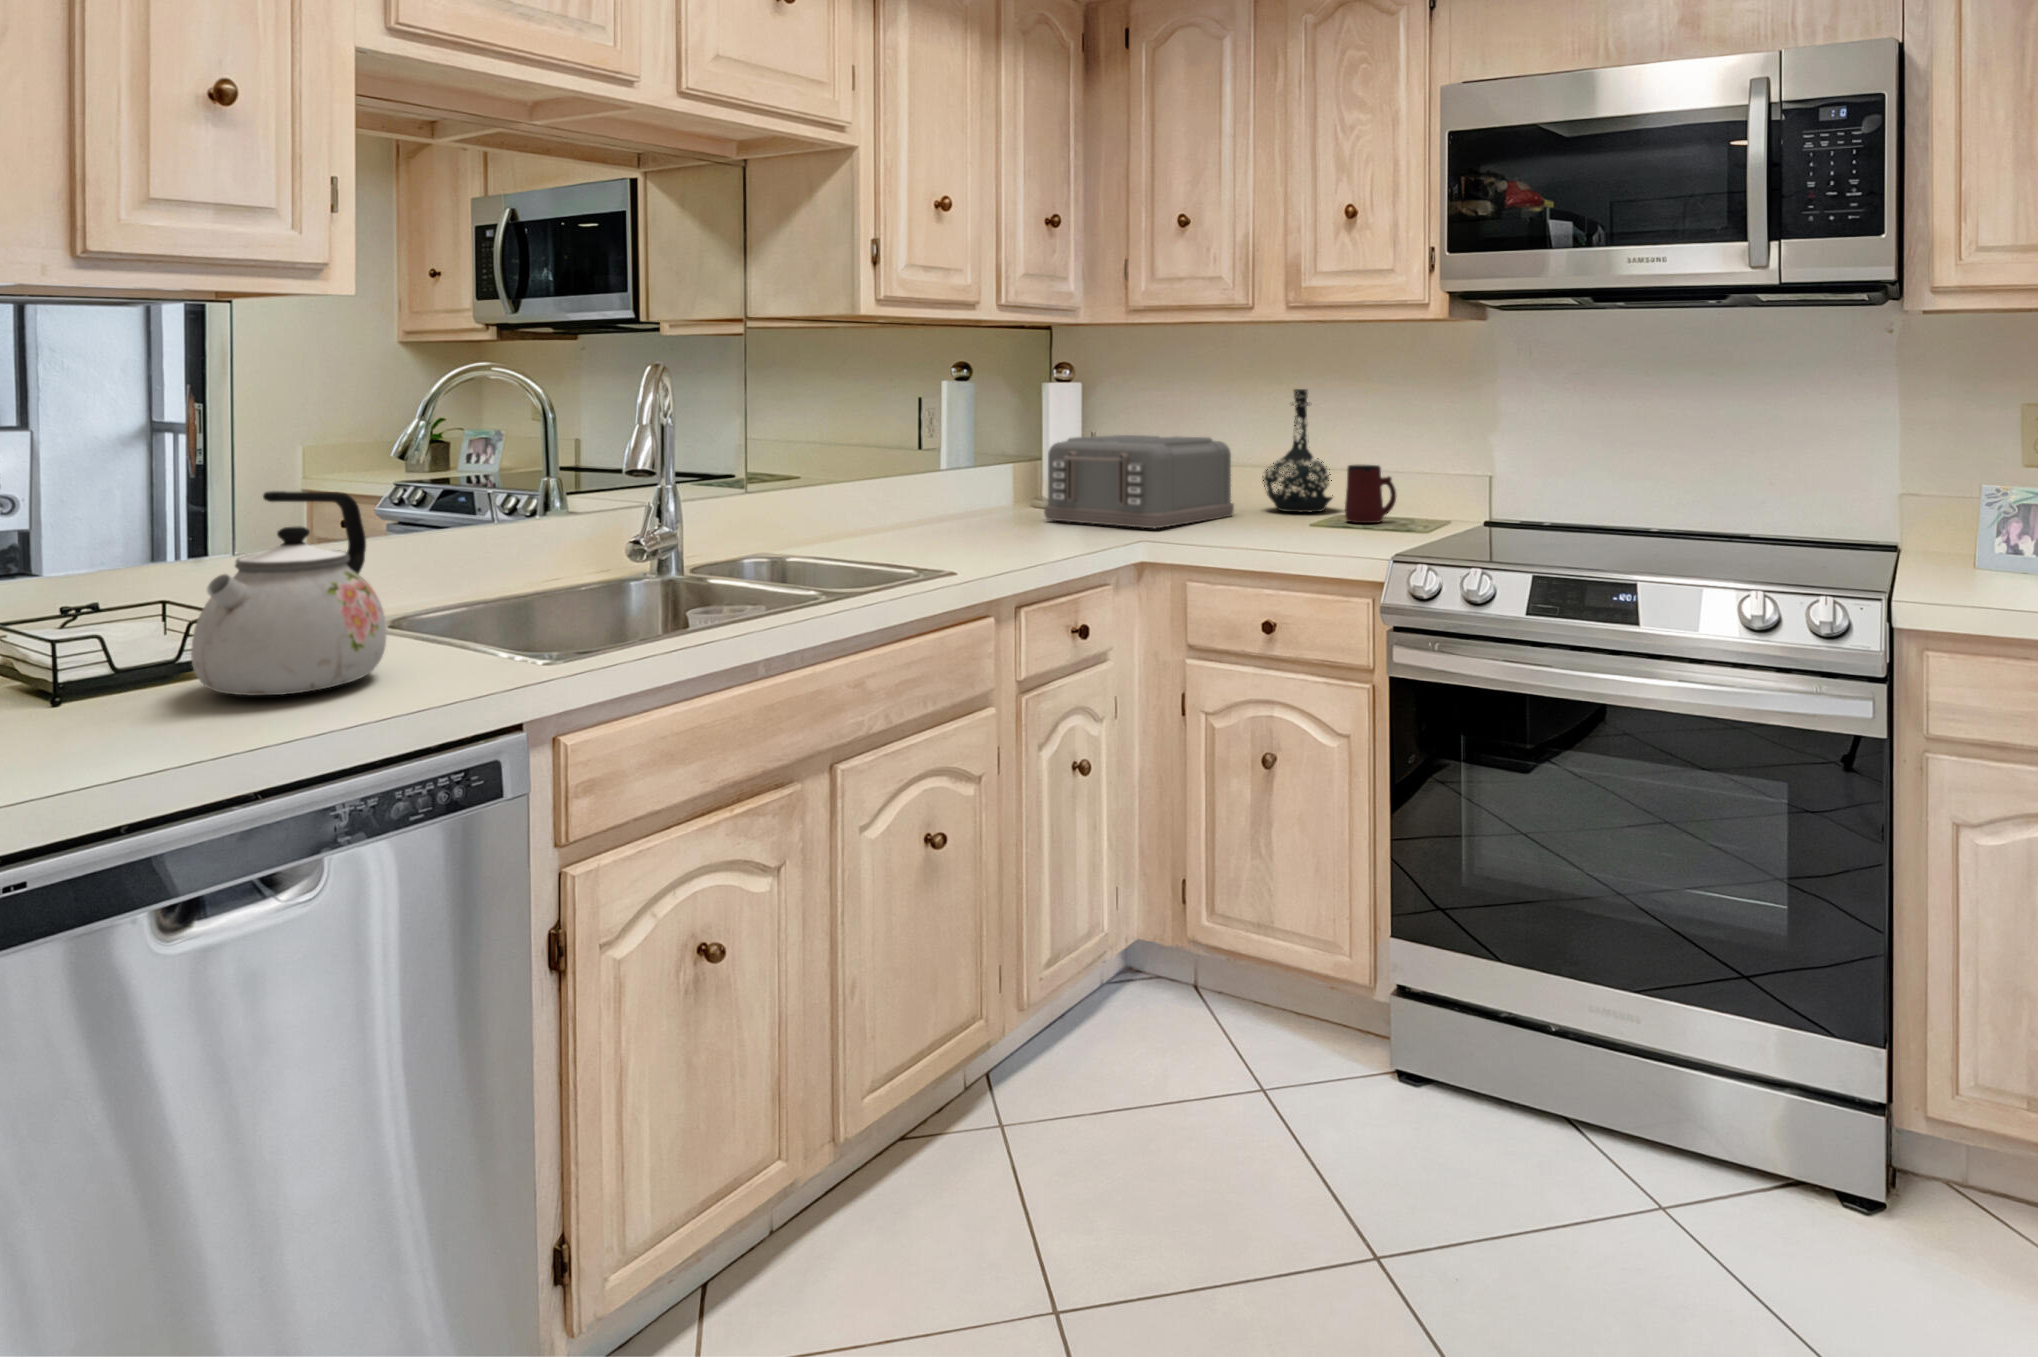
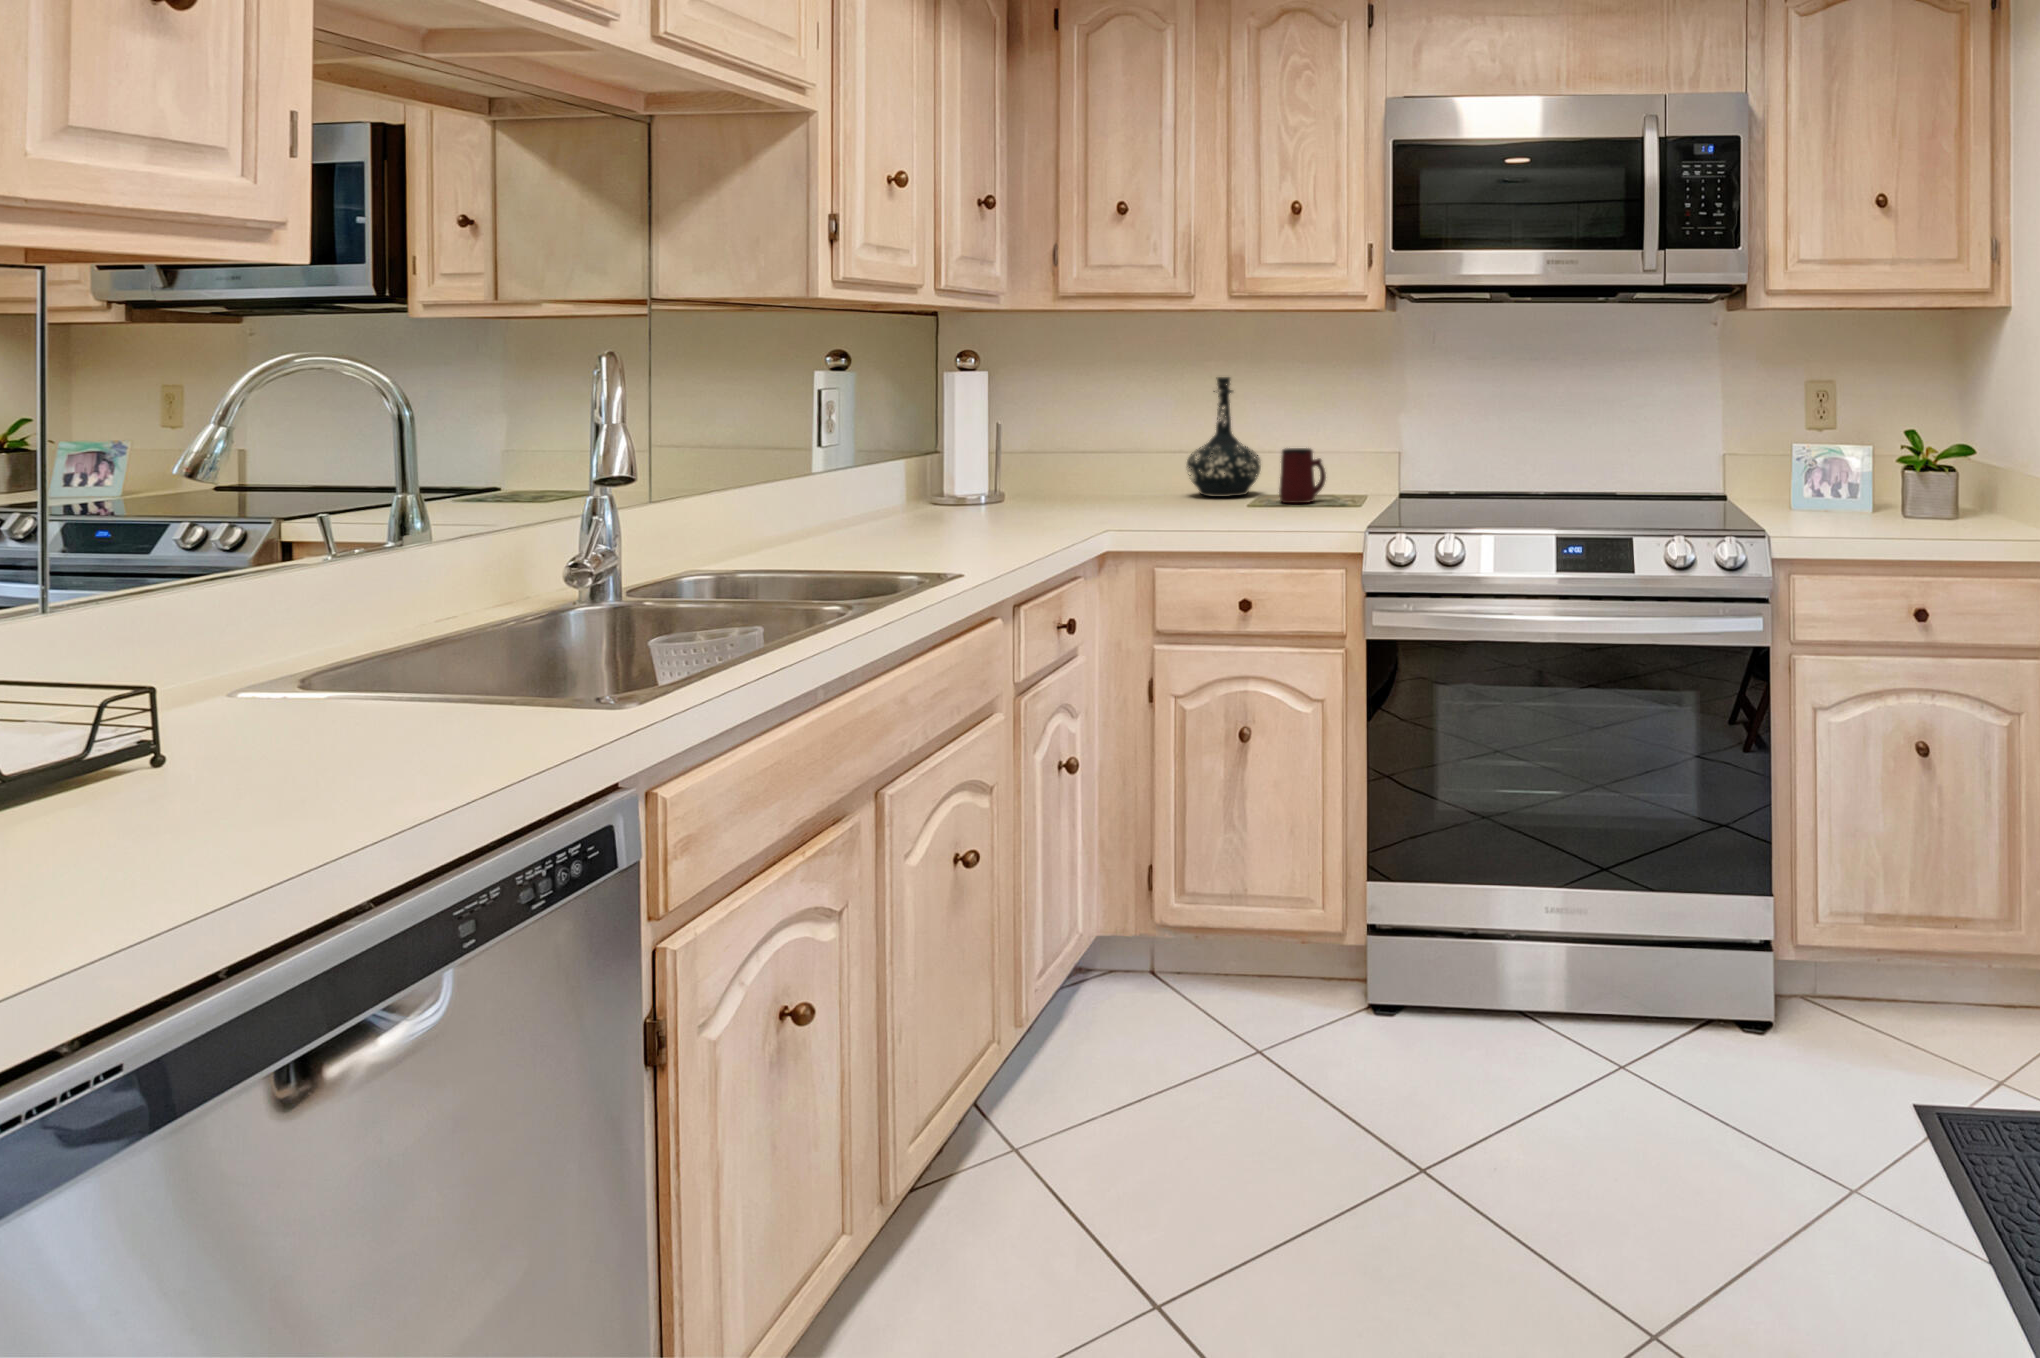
toaster: present [1044,435,1234,528] -> none [977,426,1167,520]
kettle: present [191,491,386,695] -> none [161,526,436,791]

